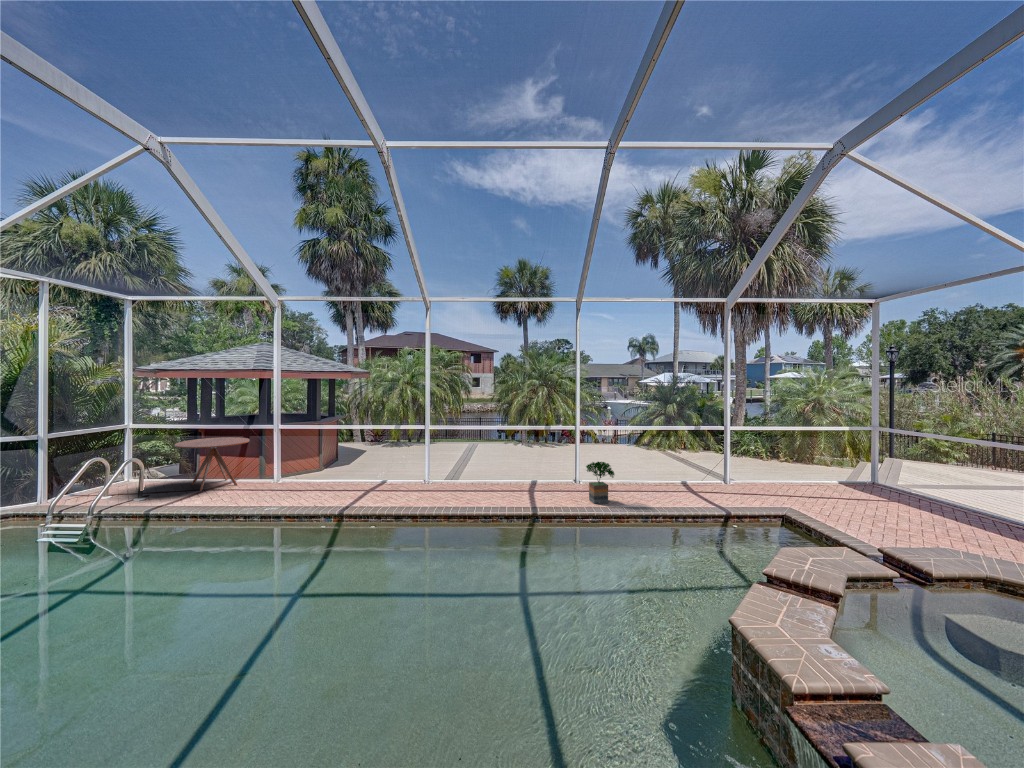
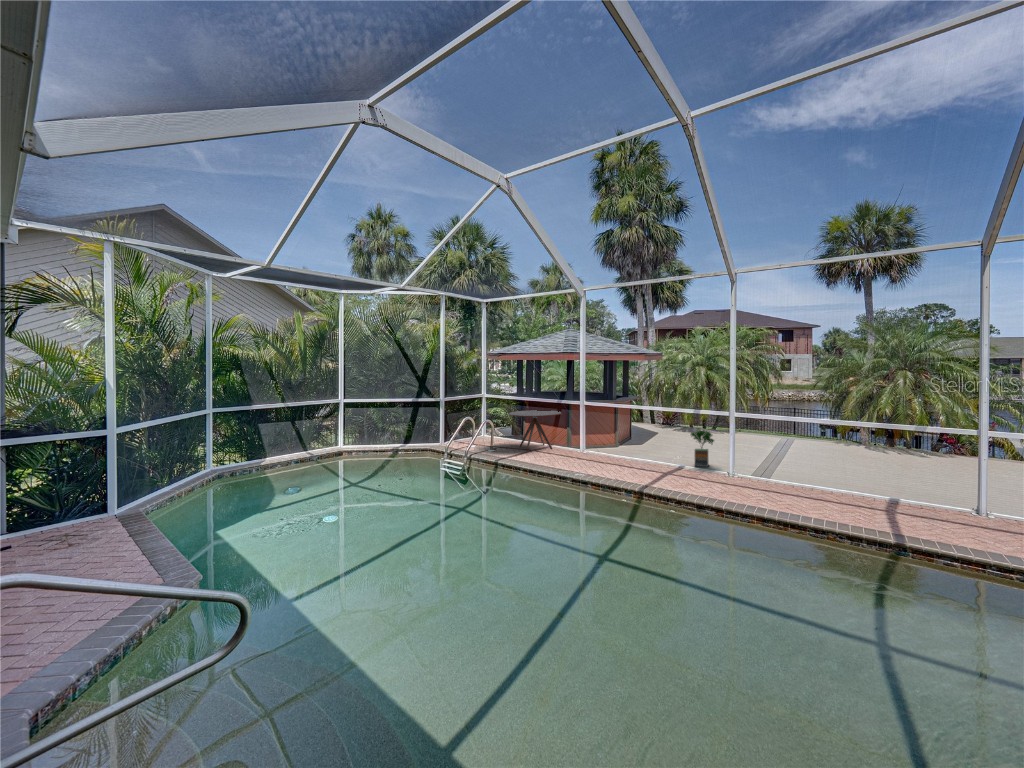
potted tree: present [586,462,614,504] -> present [691,431,714,467]

